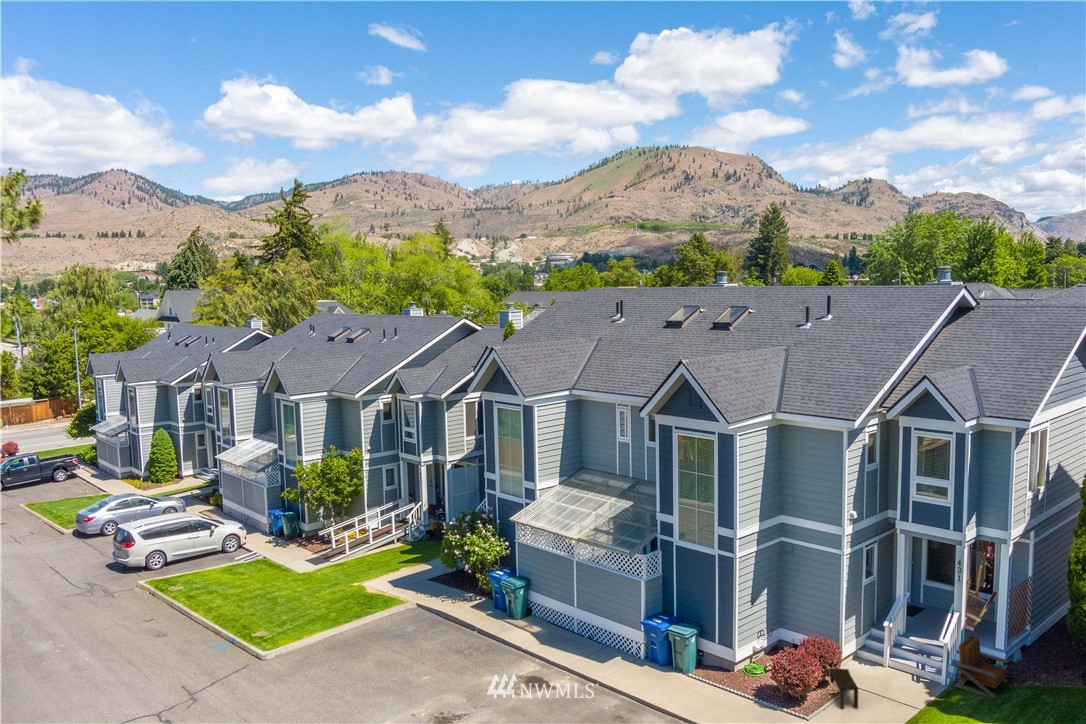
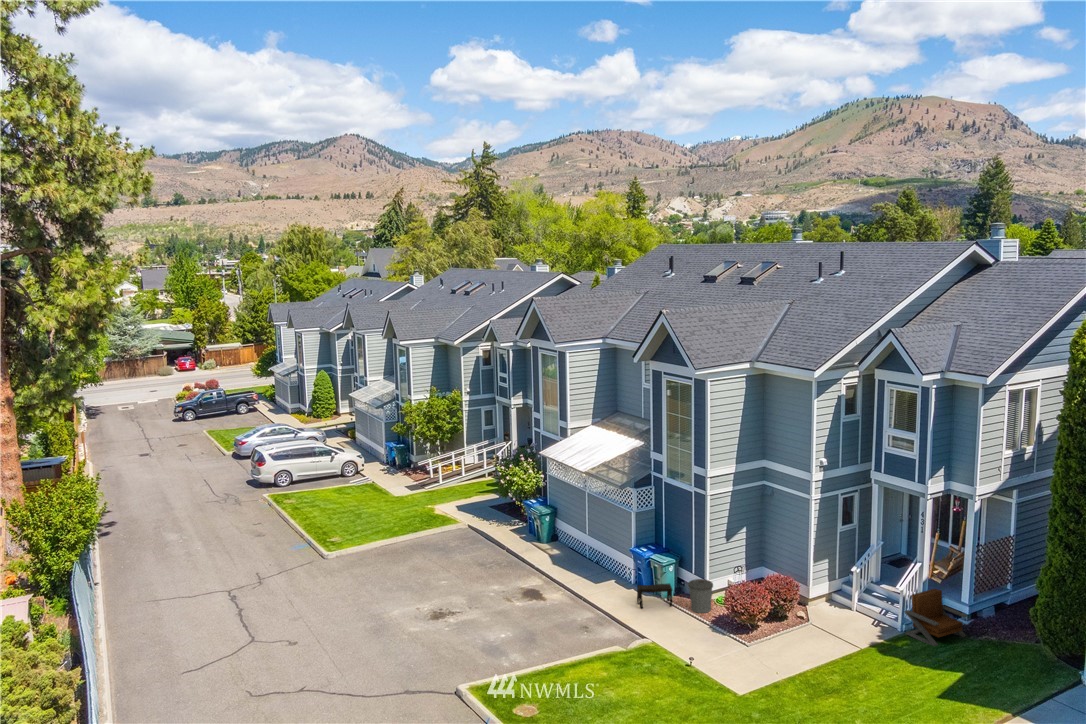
trash can: none [722,649,750,687] -> present [688,579,713,613]
bench: present [830,669,858,709] -> present [637,583,672,608]

